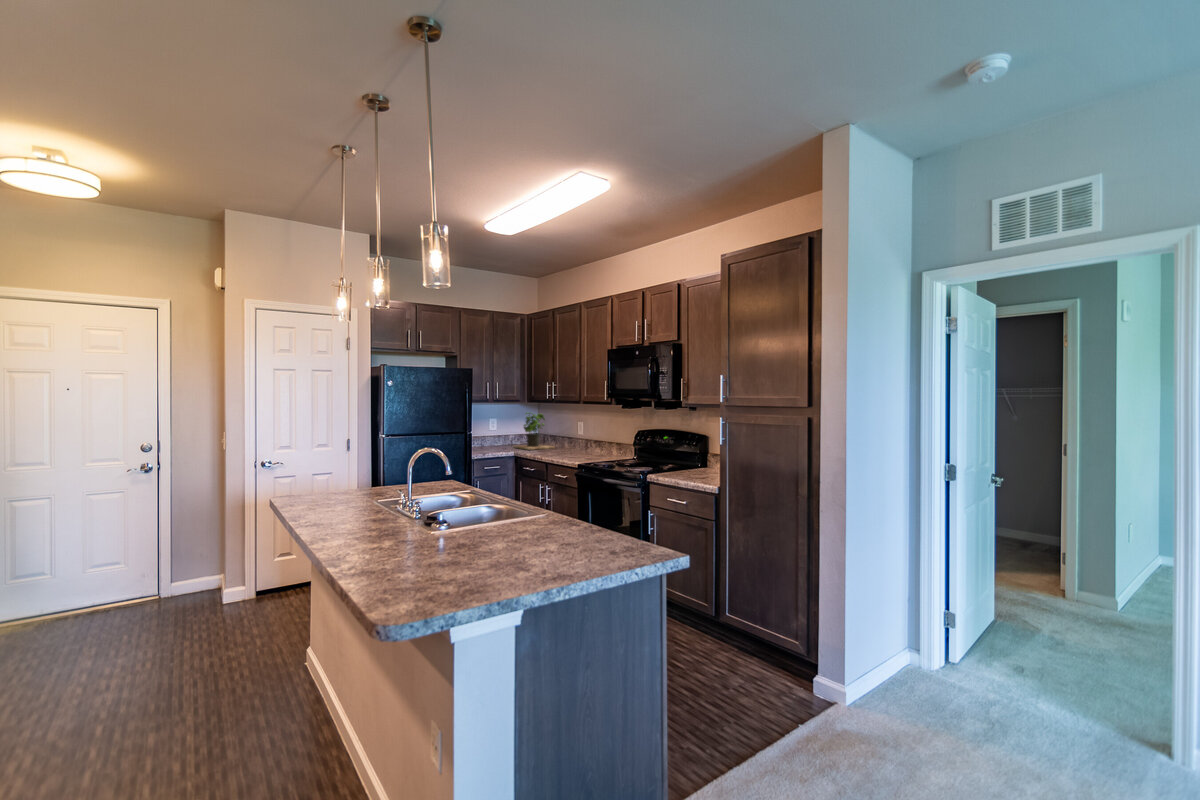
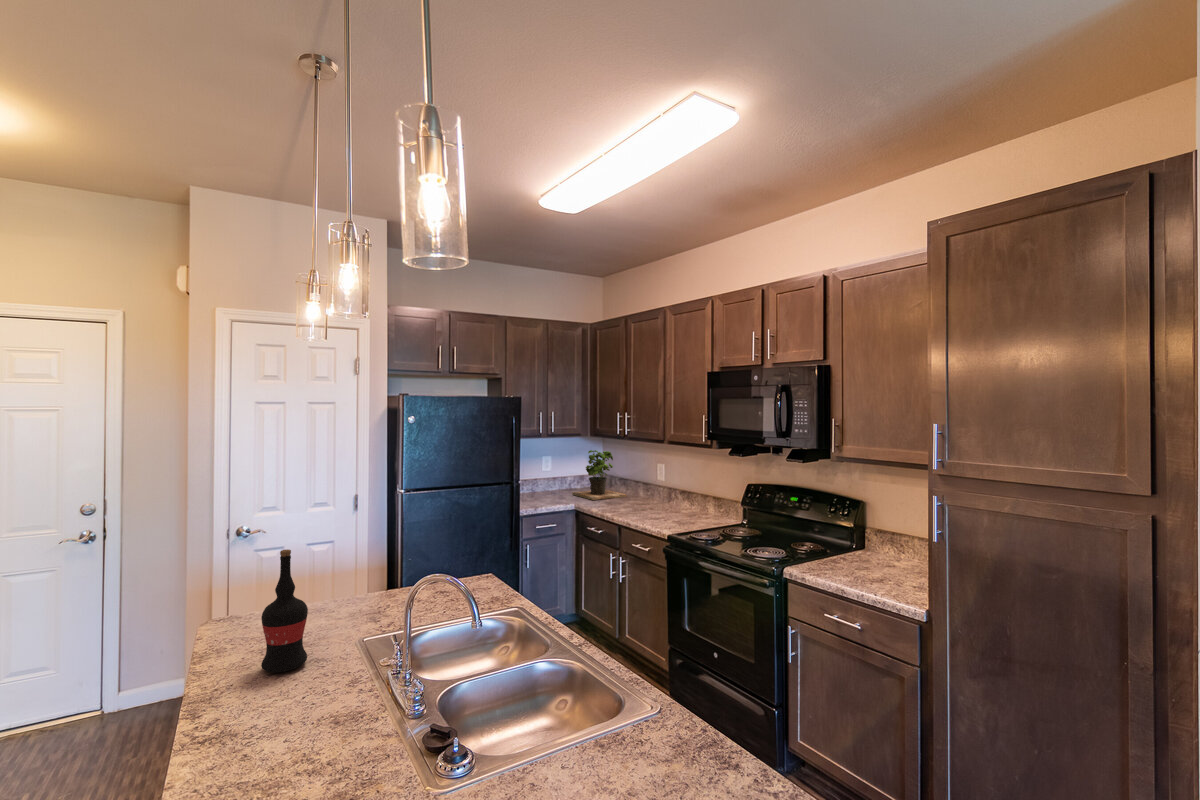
wine bottle: none [324,439,349,505] -> present [261,549,308,673]

